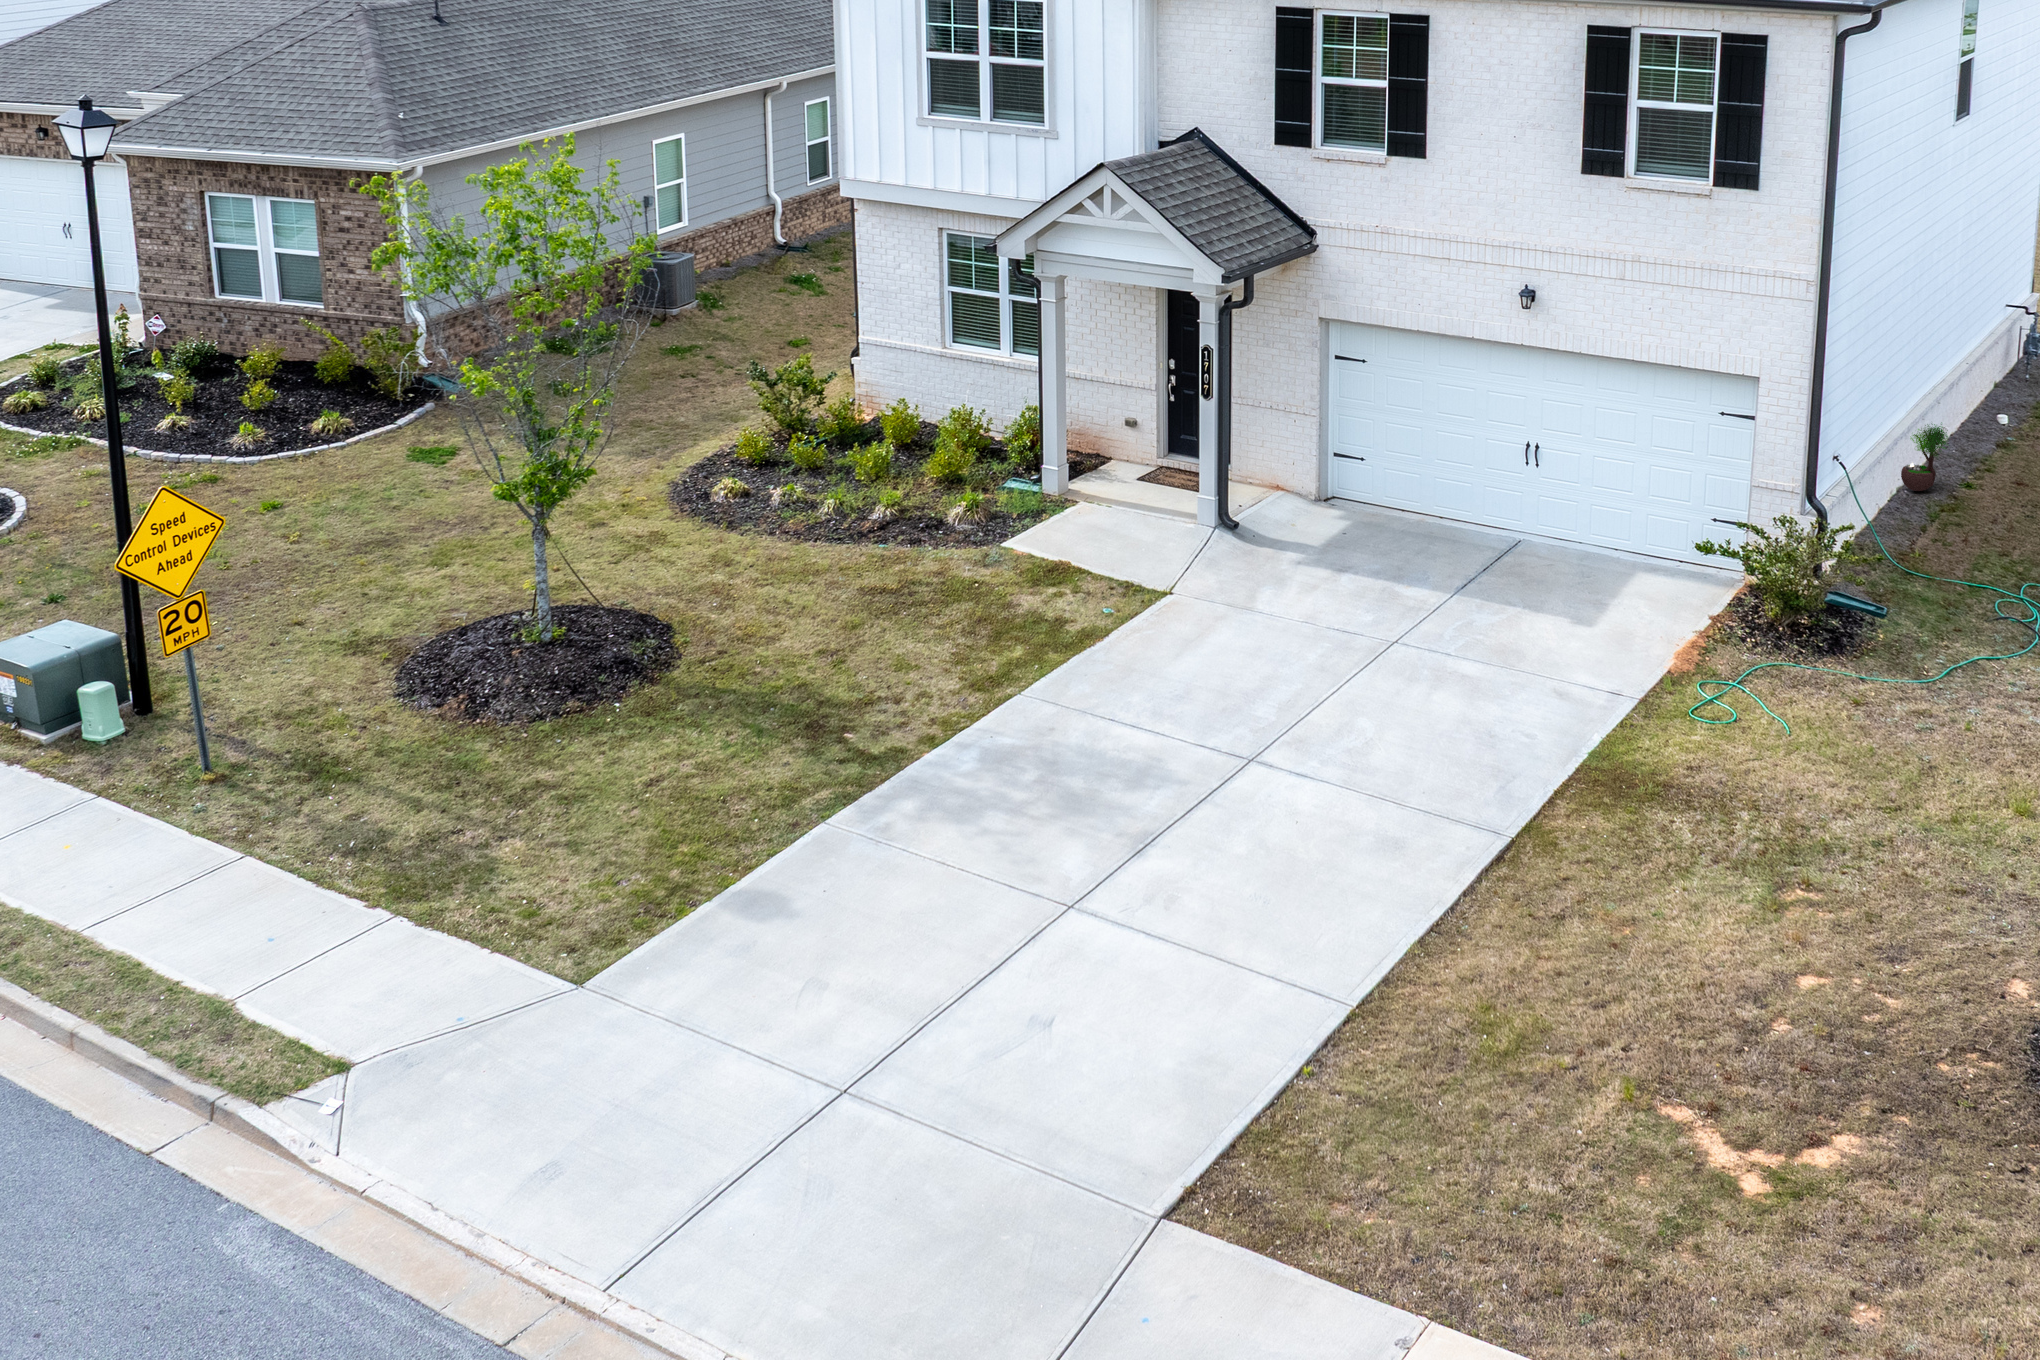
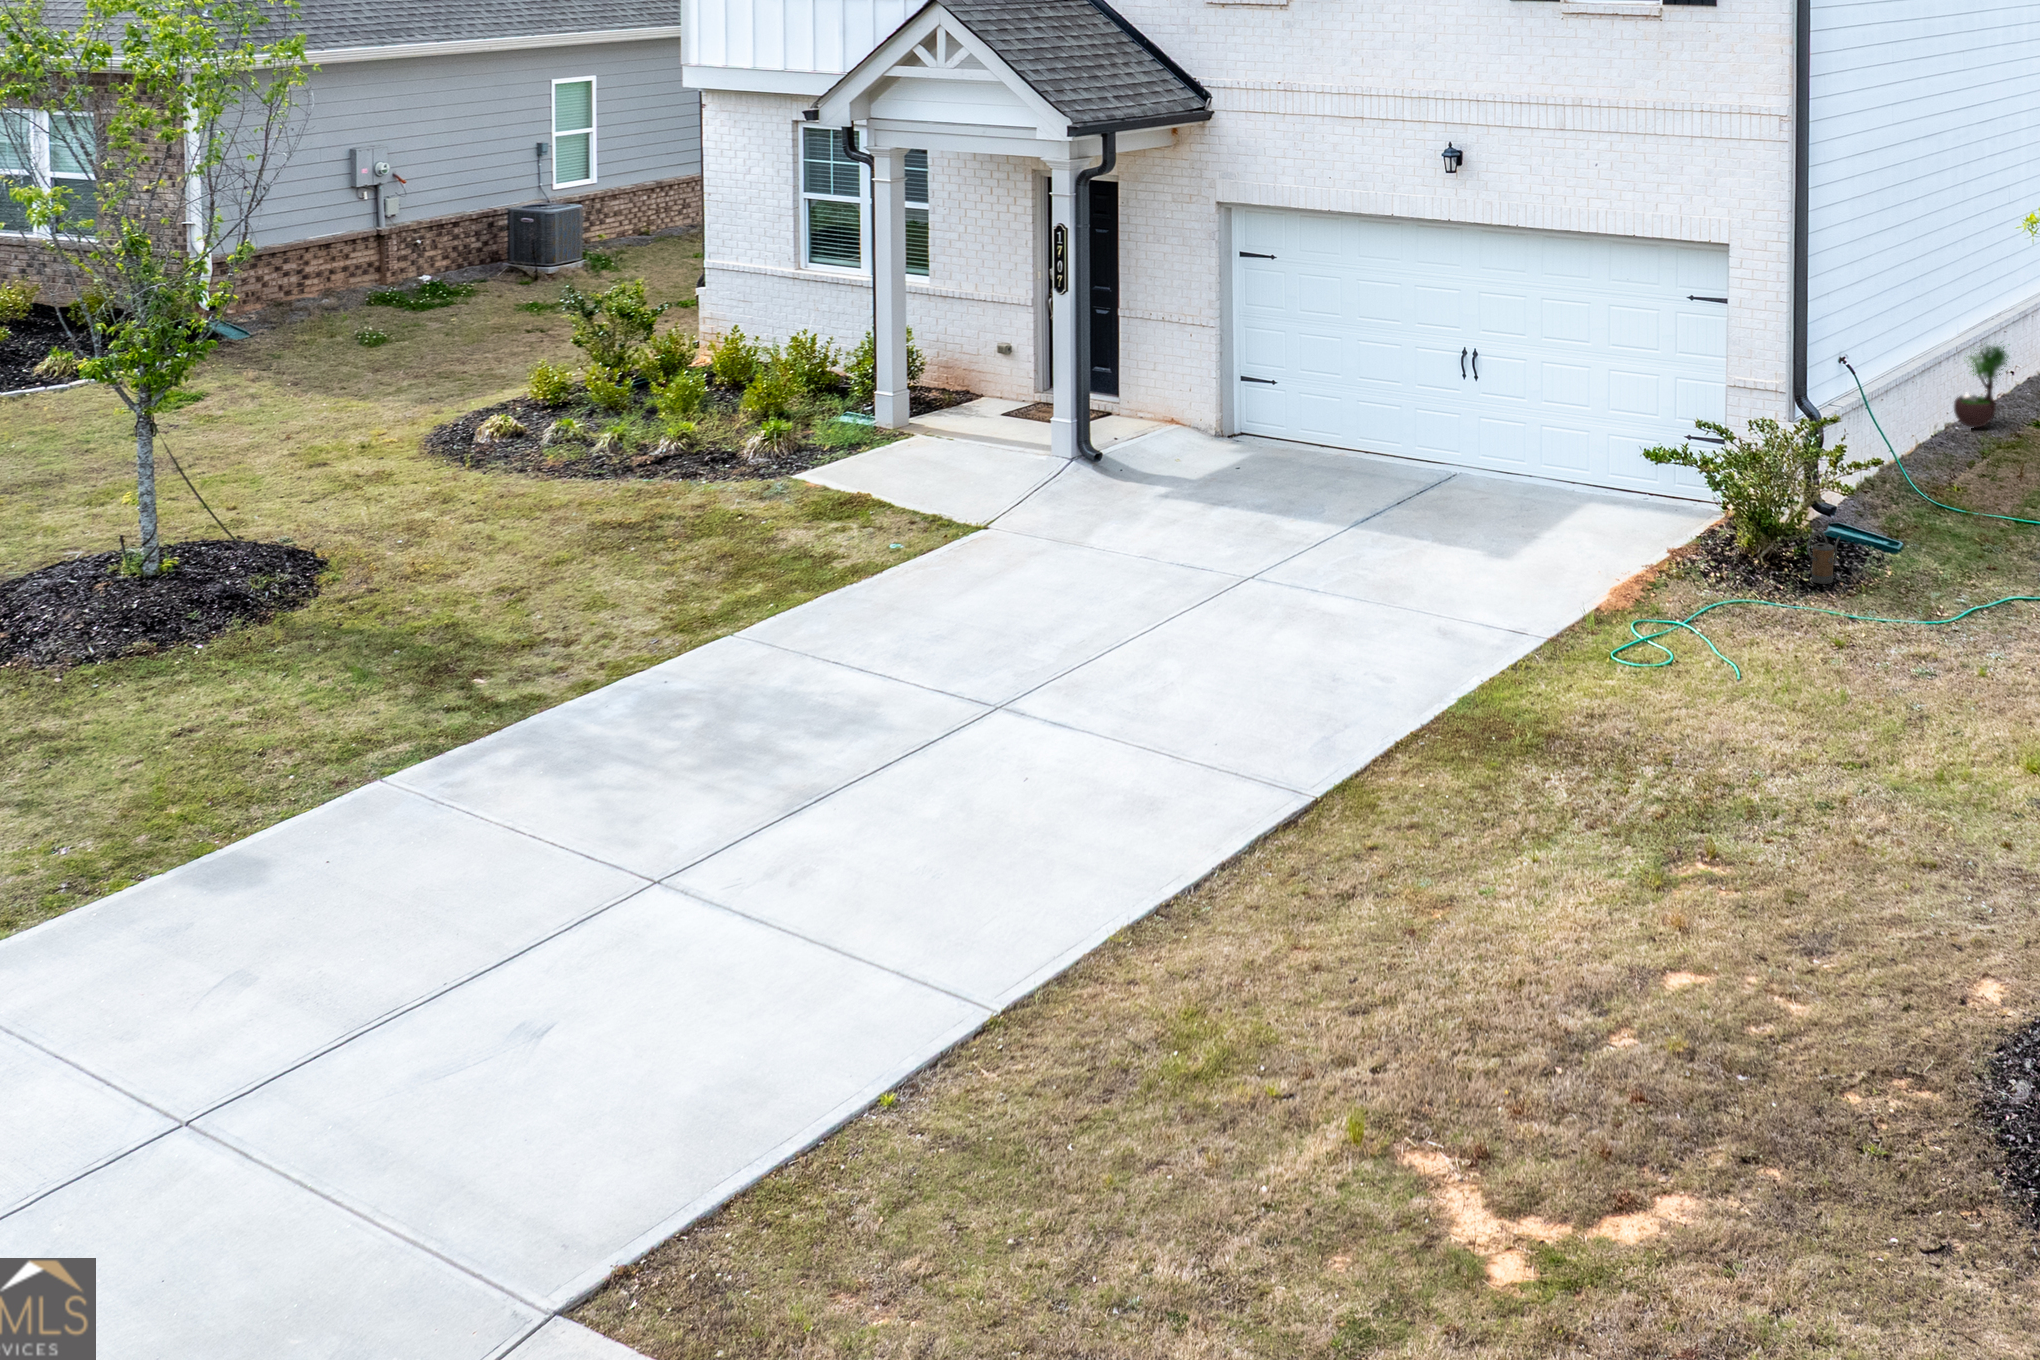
watering can: none [1820,606,1844,645] -> present [1807,531,1841,584]

